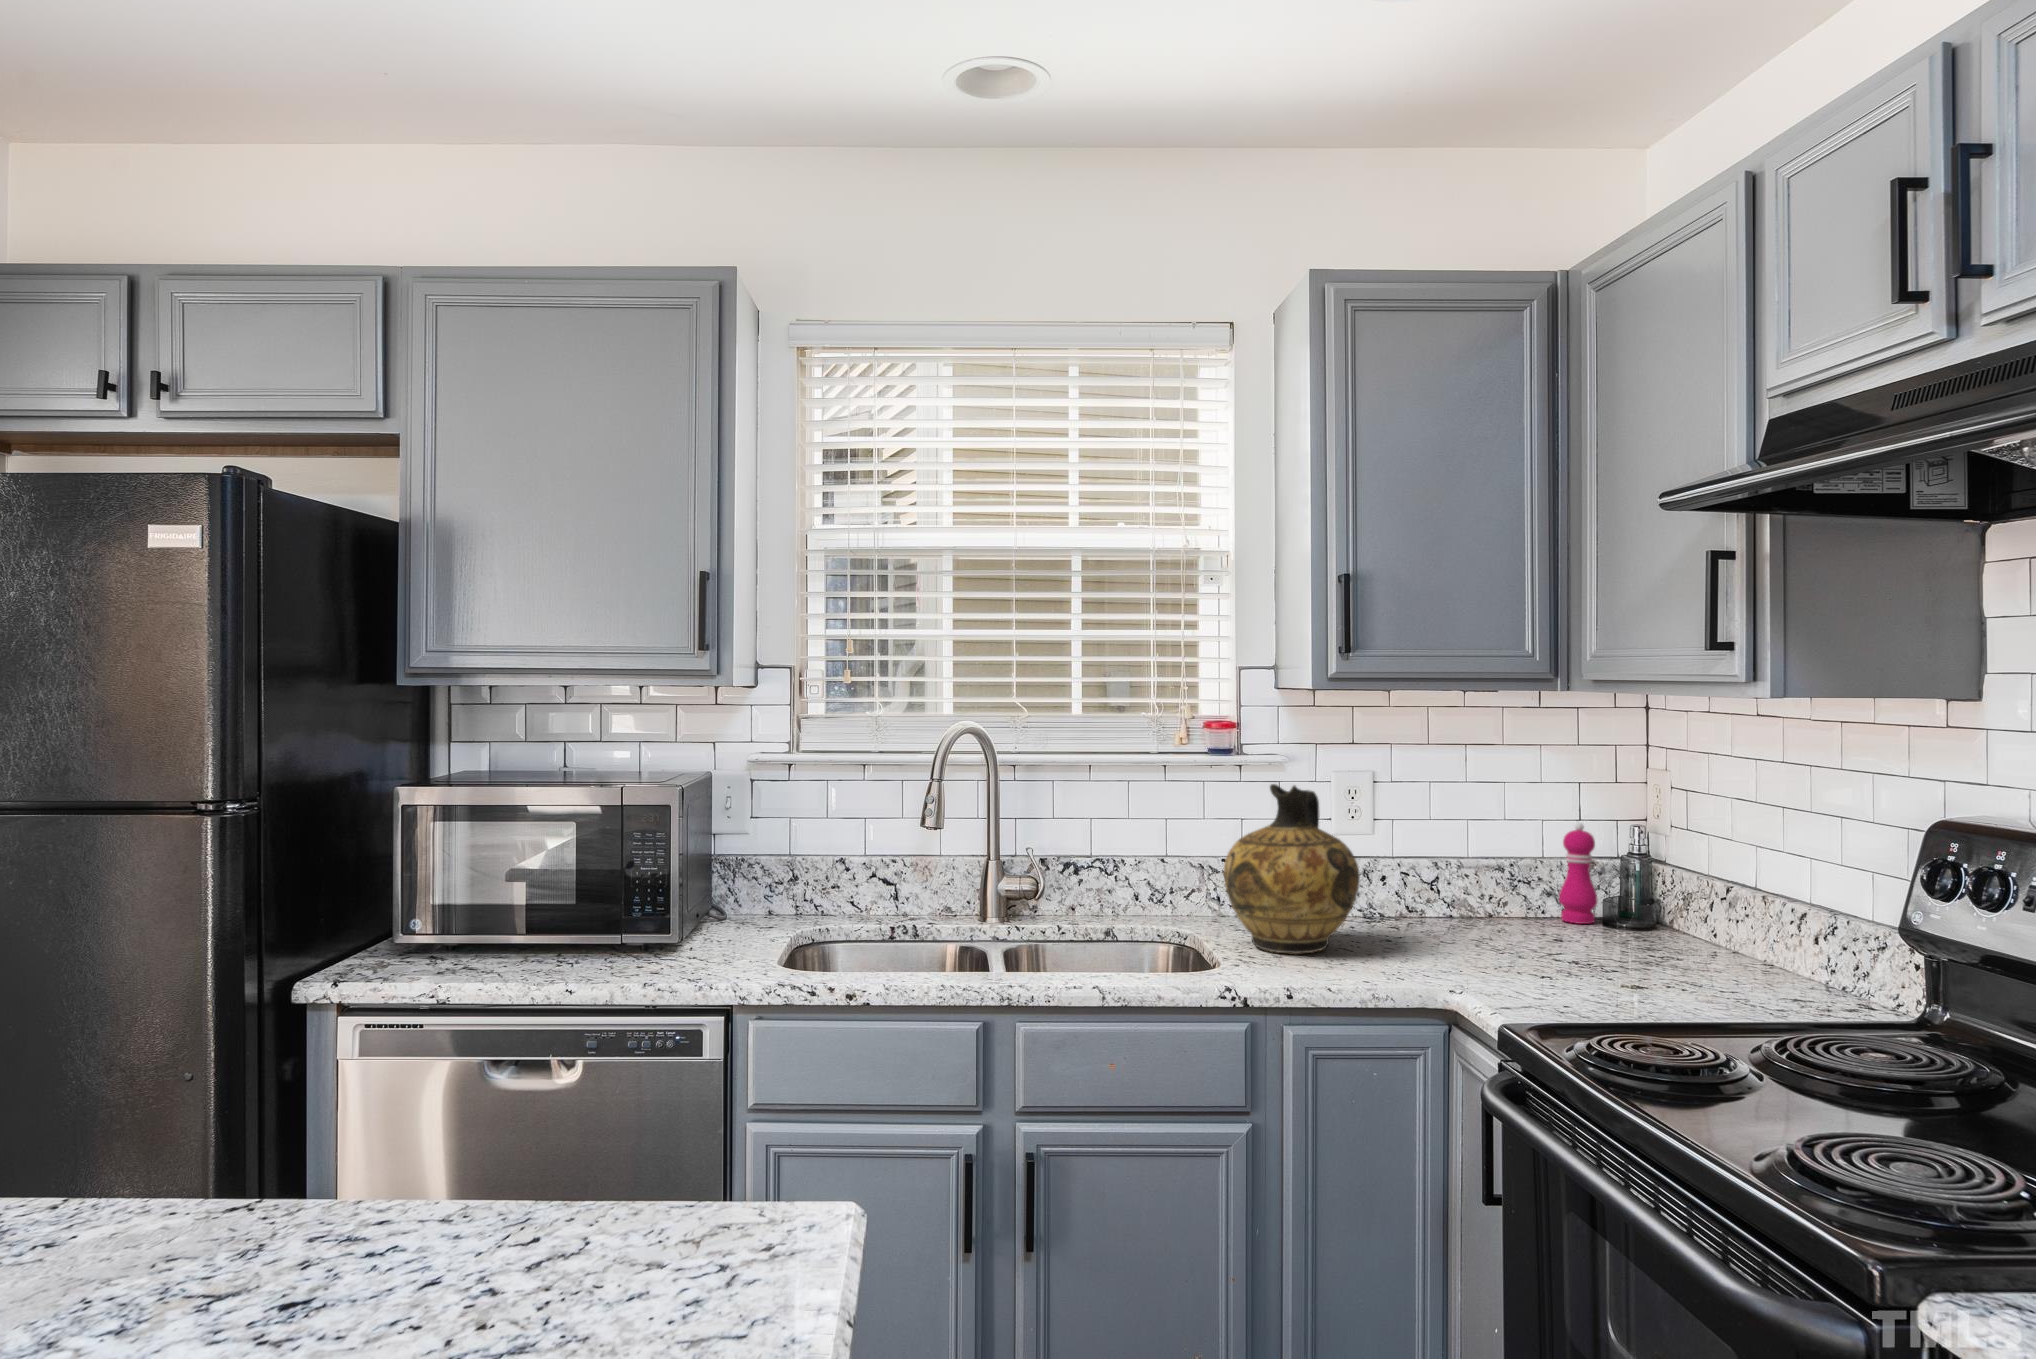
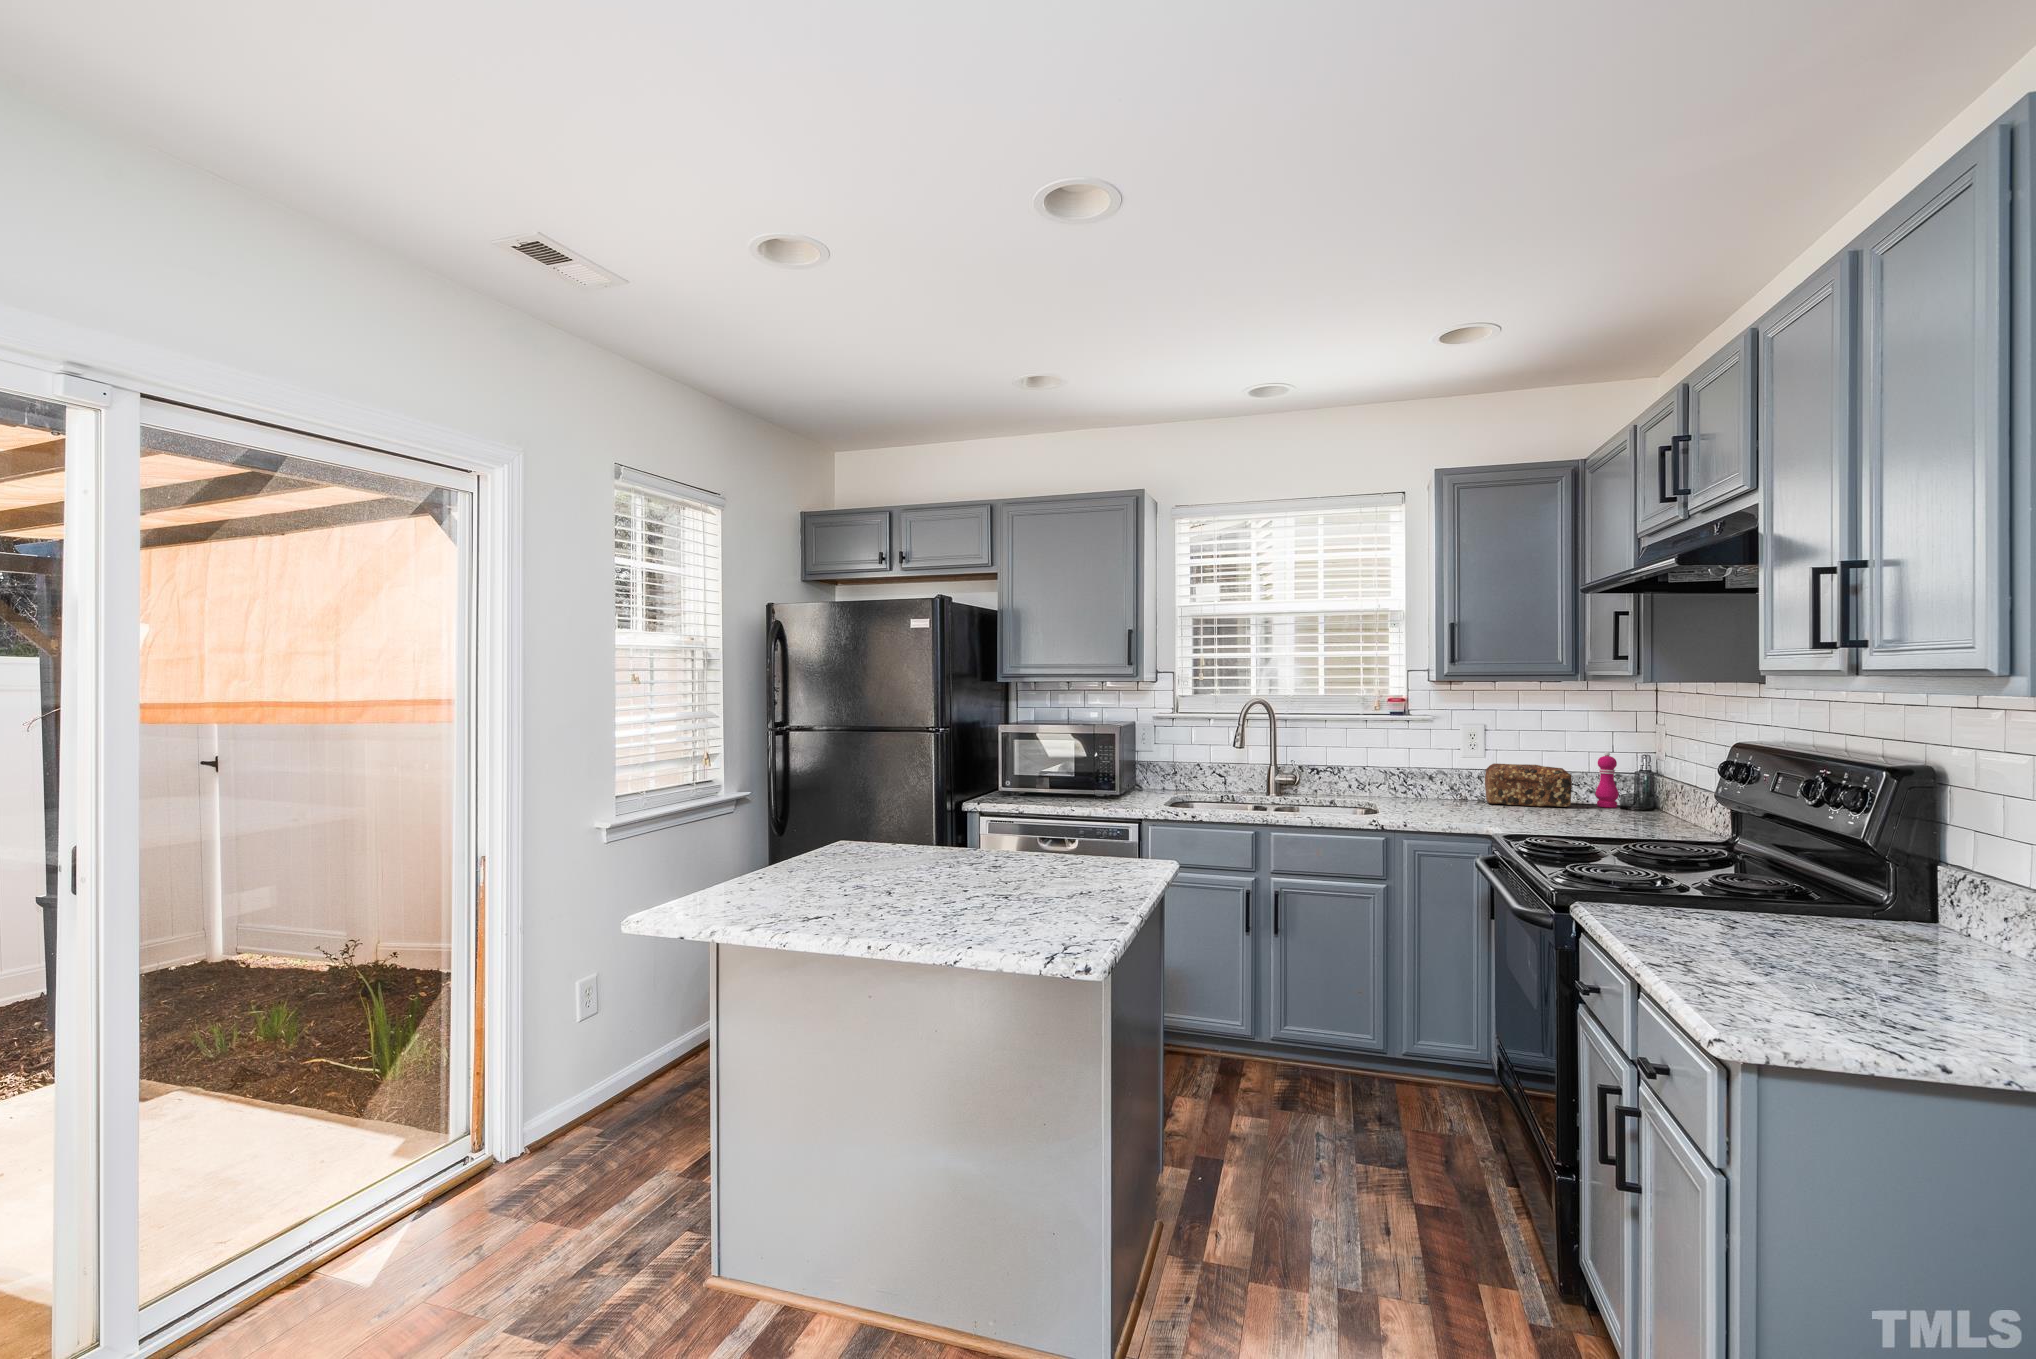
ceramic jug: present [1224,784,1360,954] -> none [1385,726,1458,811]
bread loaf: none [1374,848,1532,927] -> present [1485,763,1572,807]

